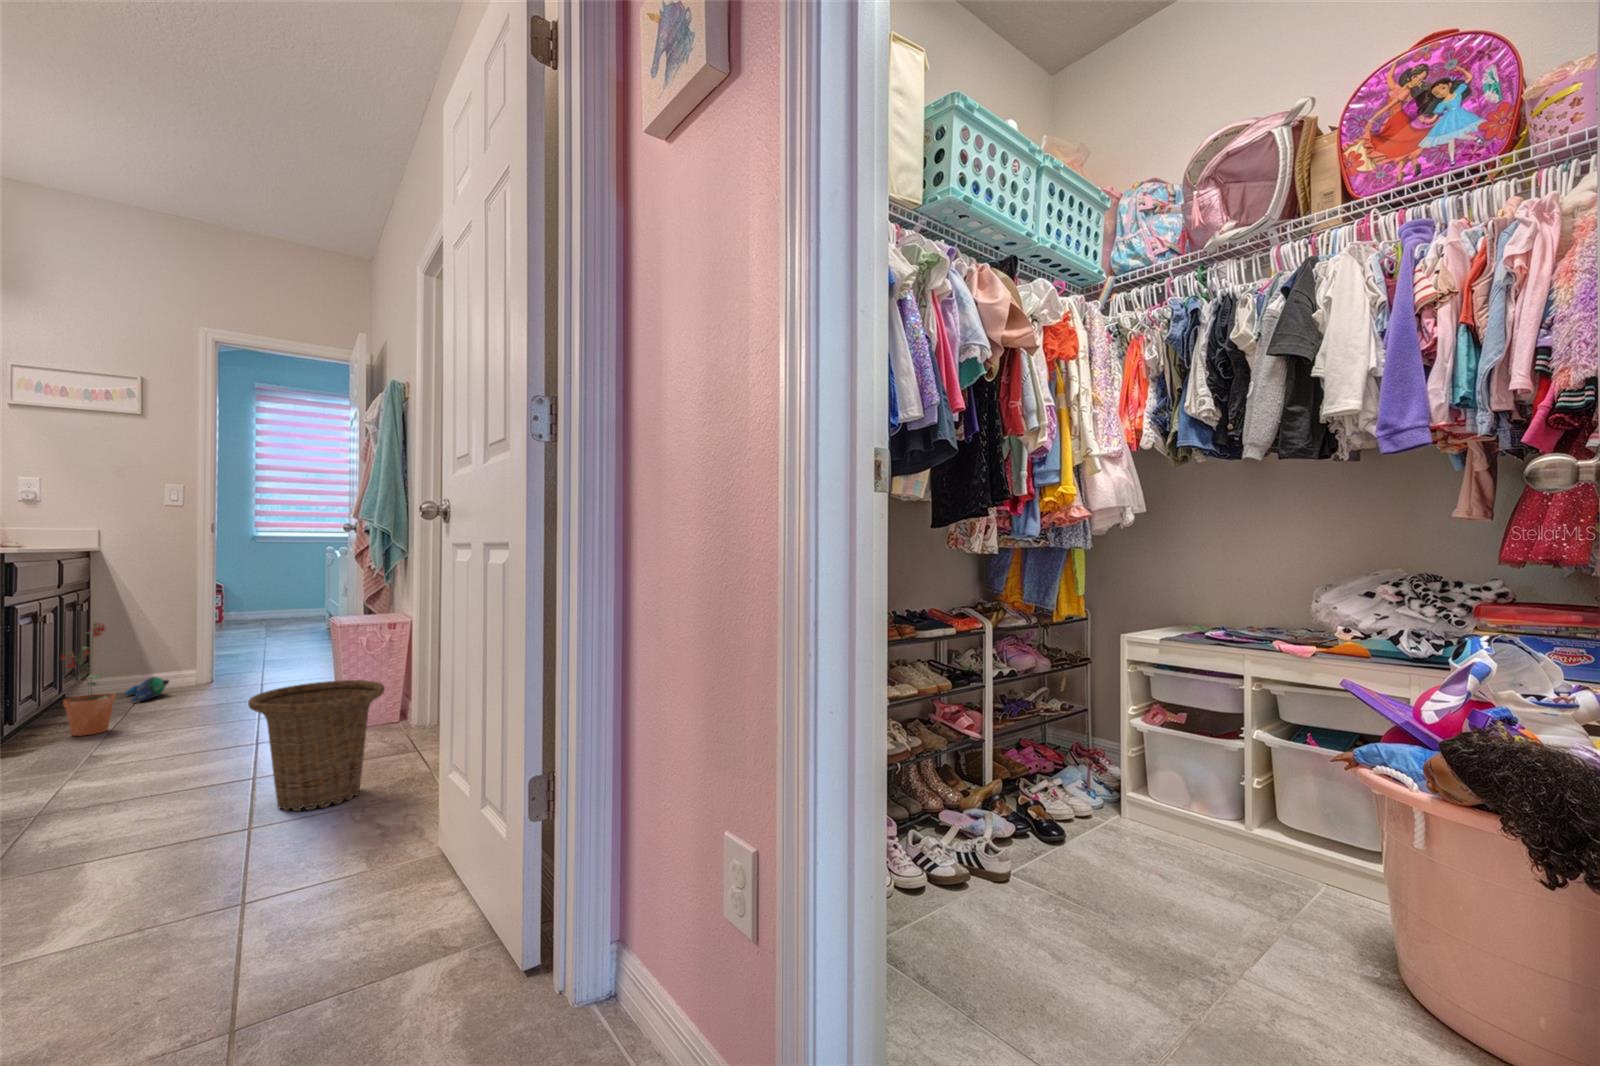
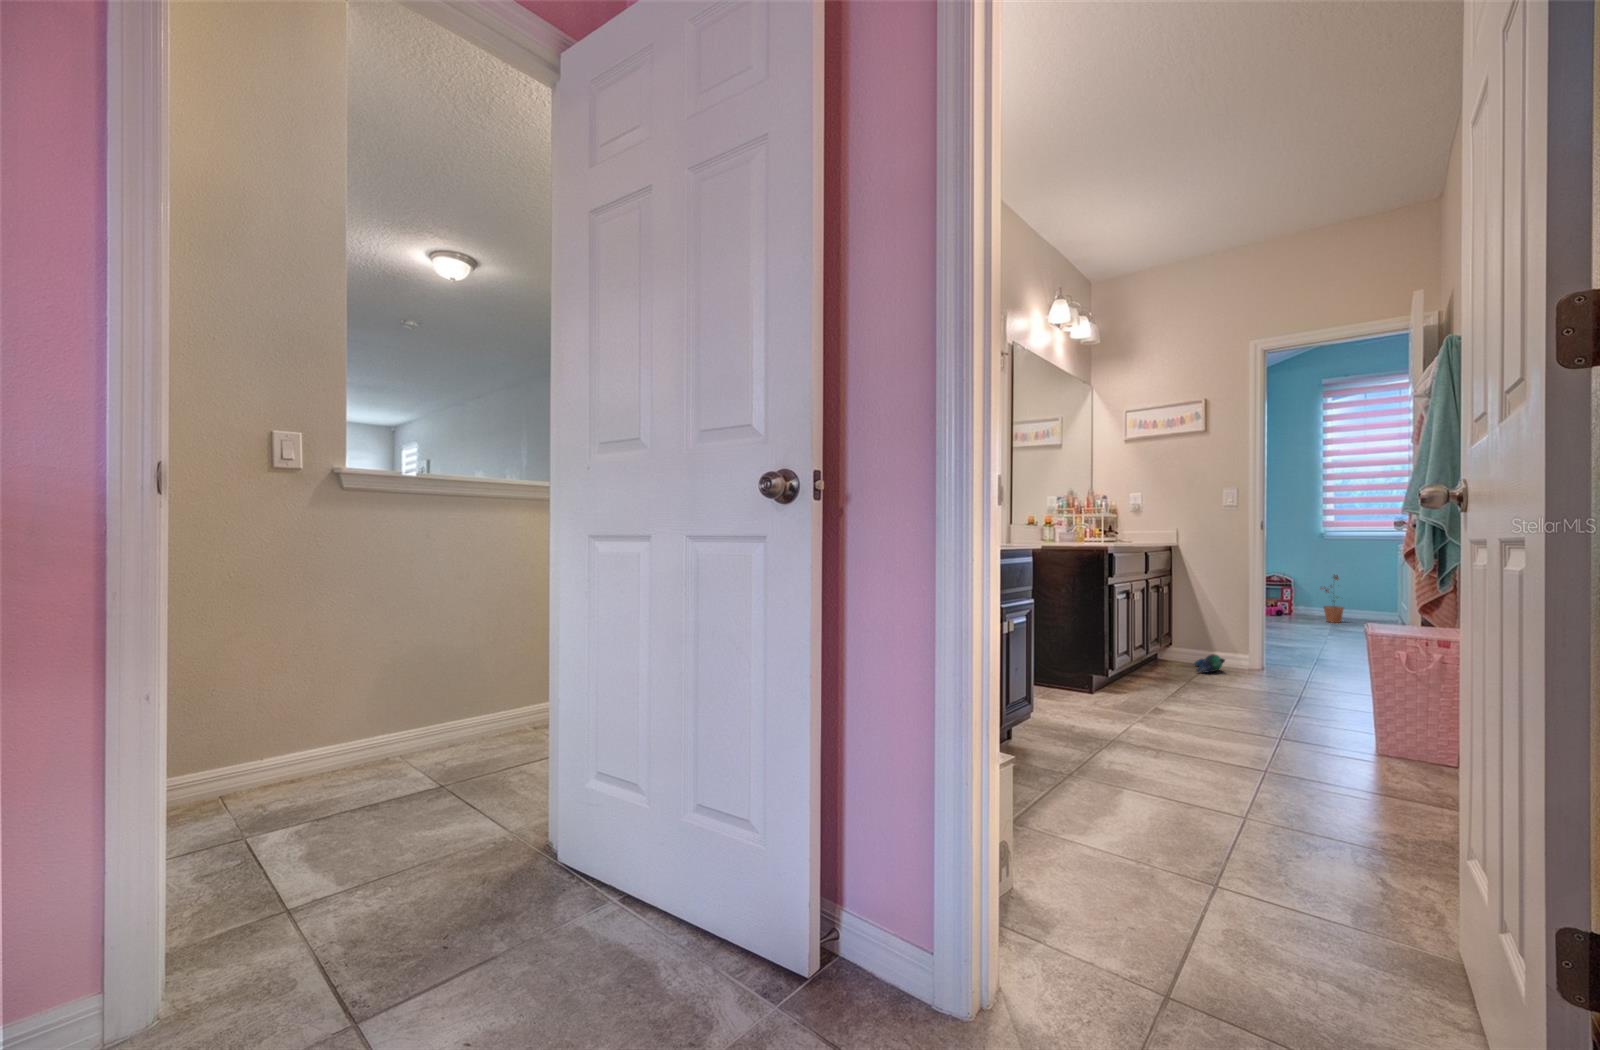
potted plant: present [61,623,116,736] -> present [1322,575,1344,623]
basket: present [248,680,385,811] -> none [1246,686,1406,835]

